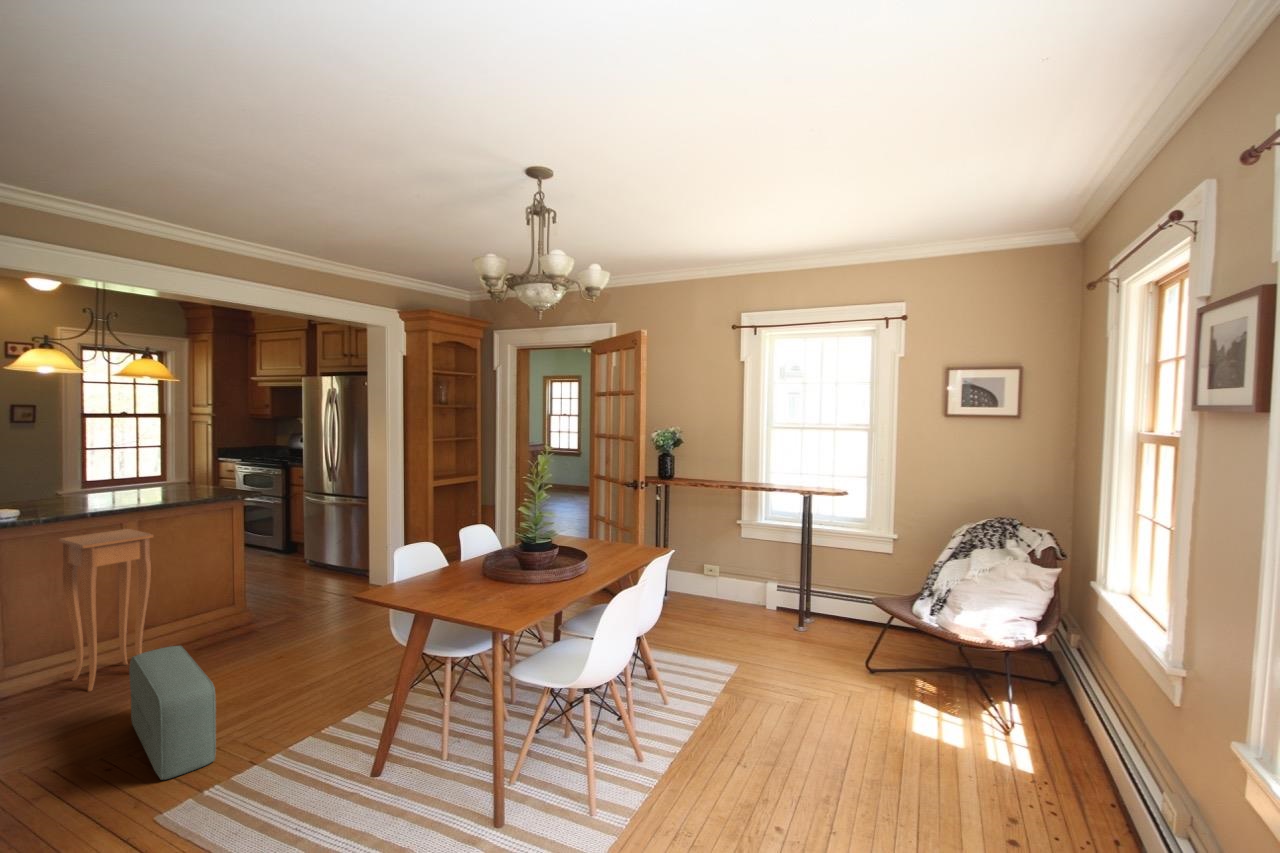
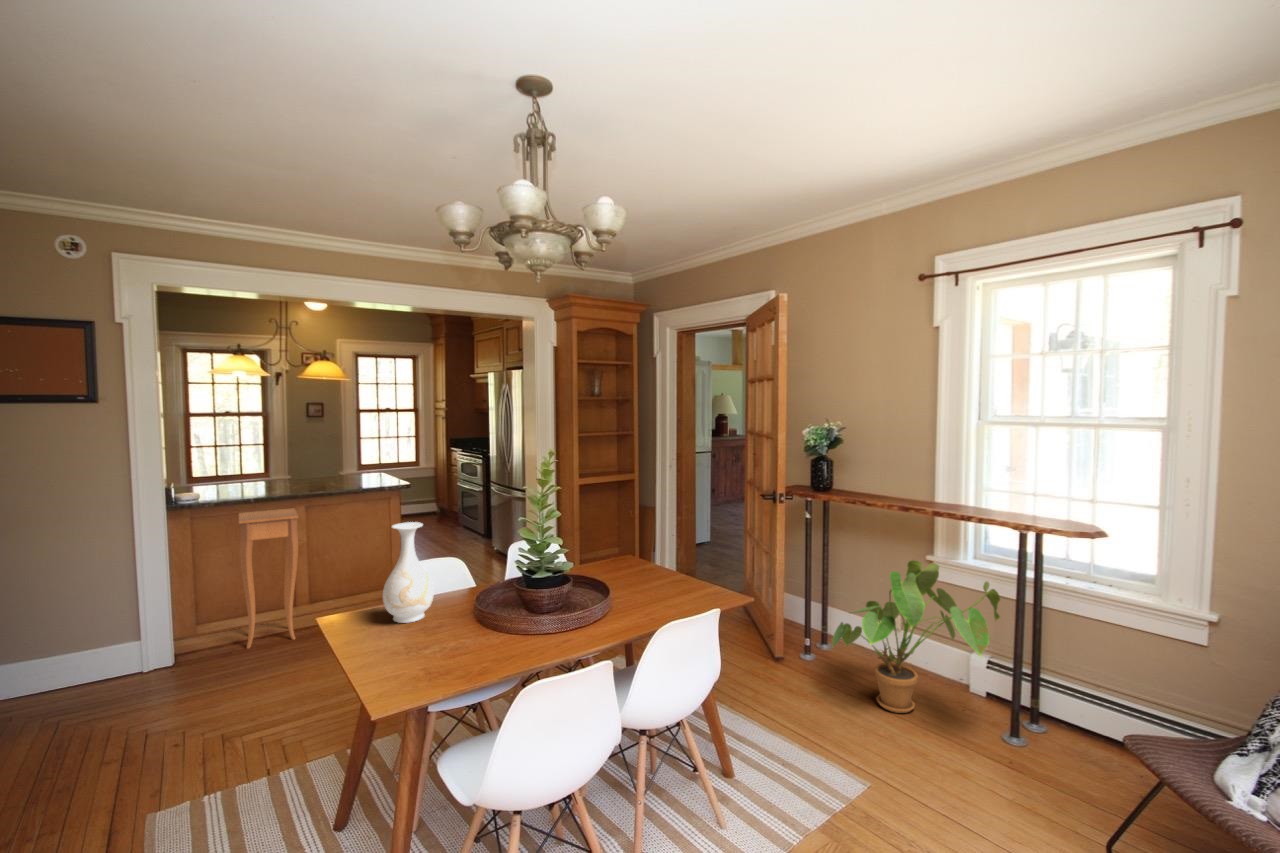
vase: none [431,513,472,594] -> present [383,522,434,623]
house plant: none [689,524,789,628] -> present [833,560,1000,713]
pouf: present [129,646,216,780] -> none [194,623,280,758]

